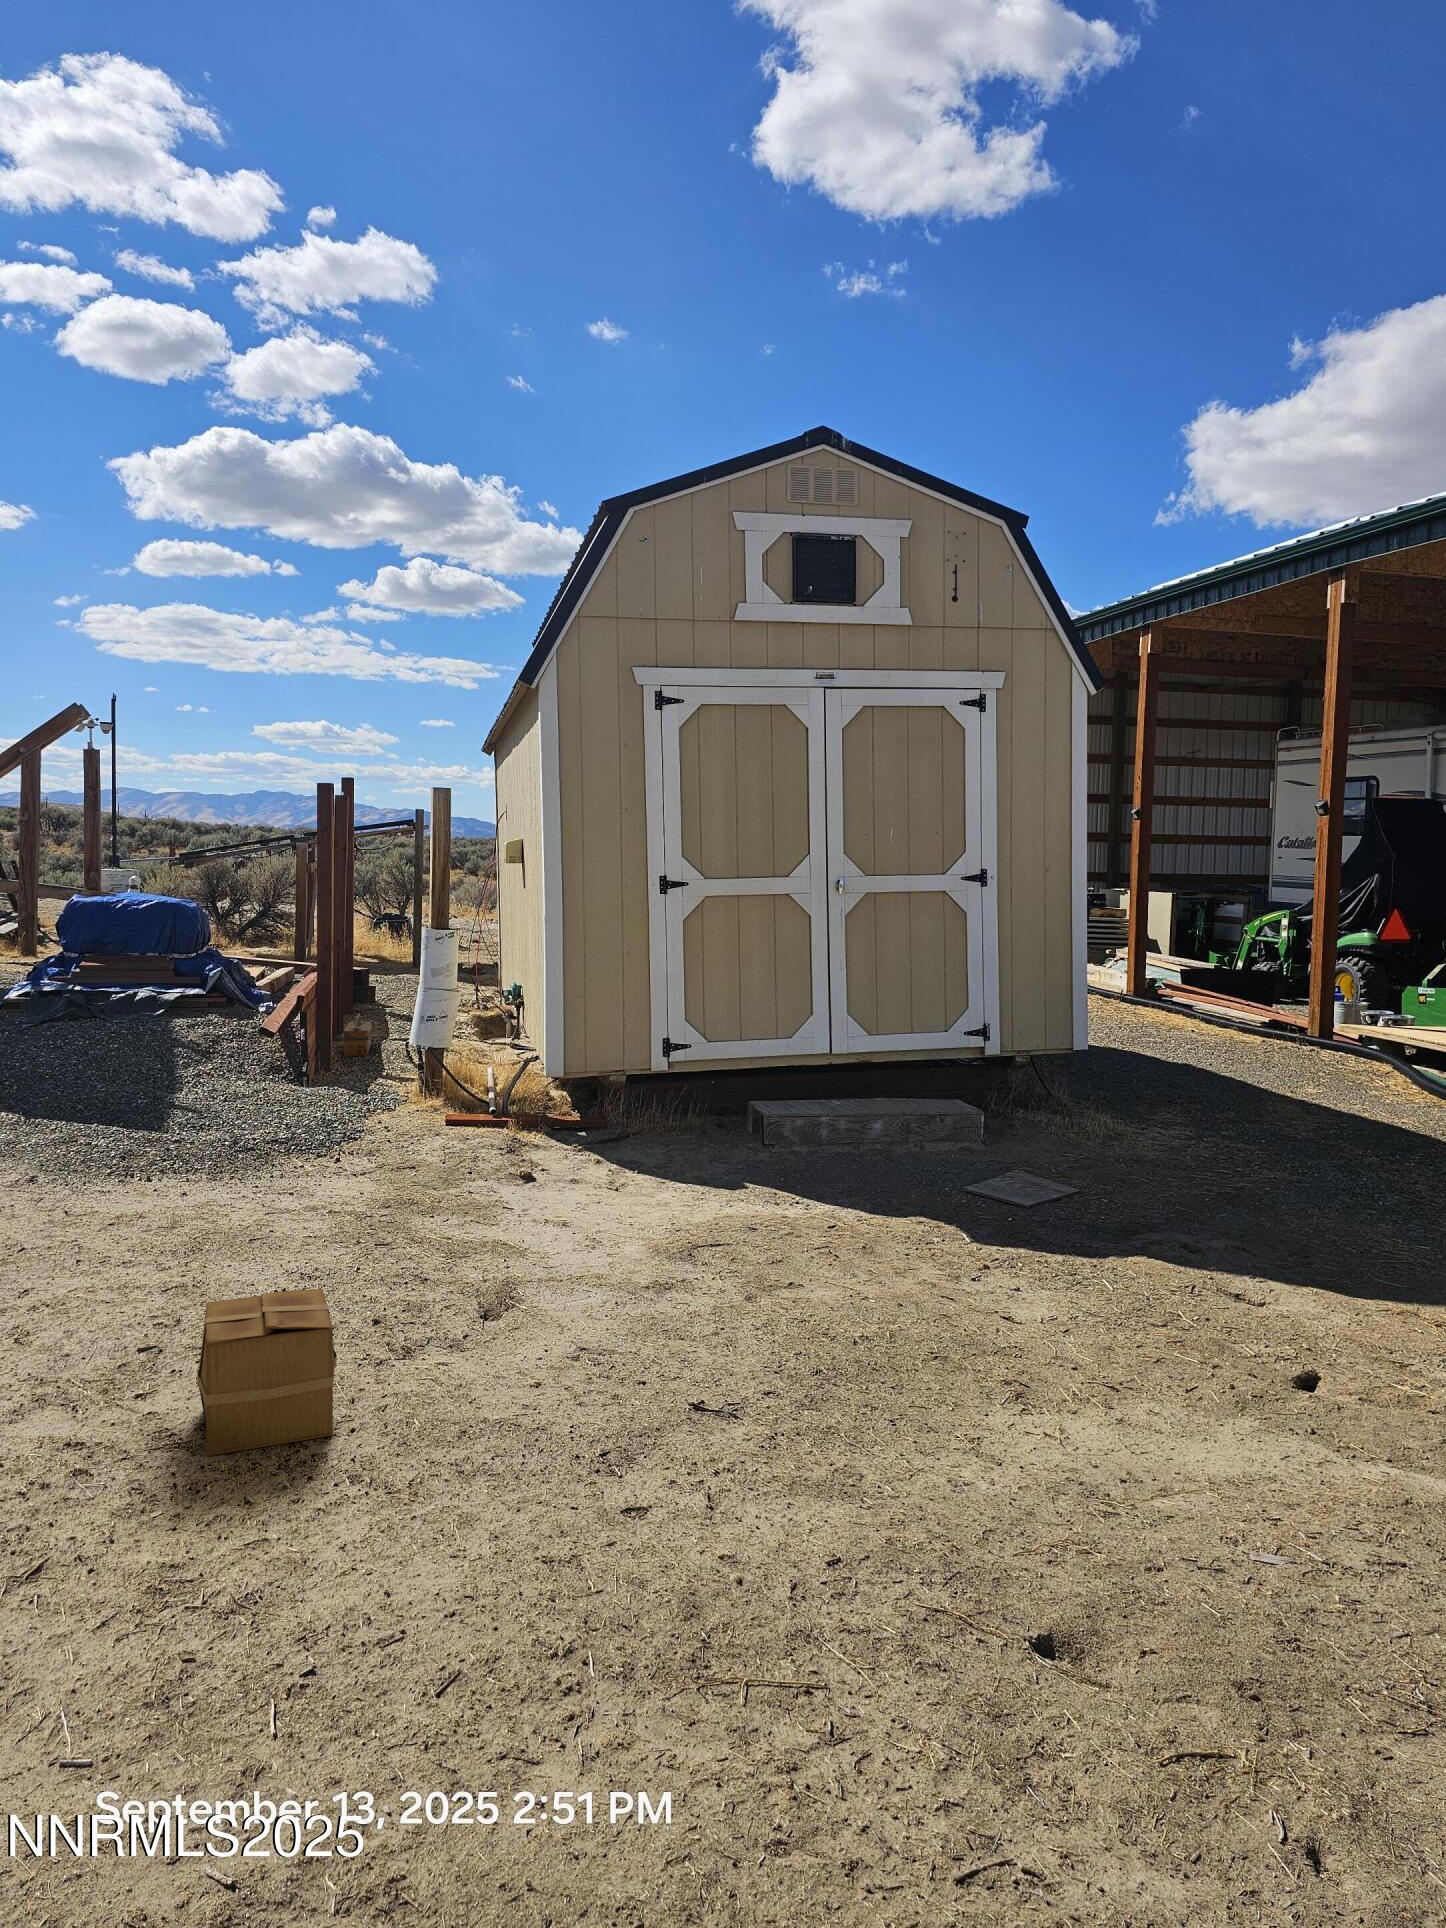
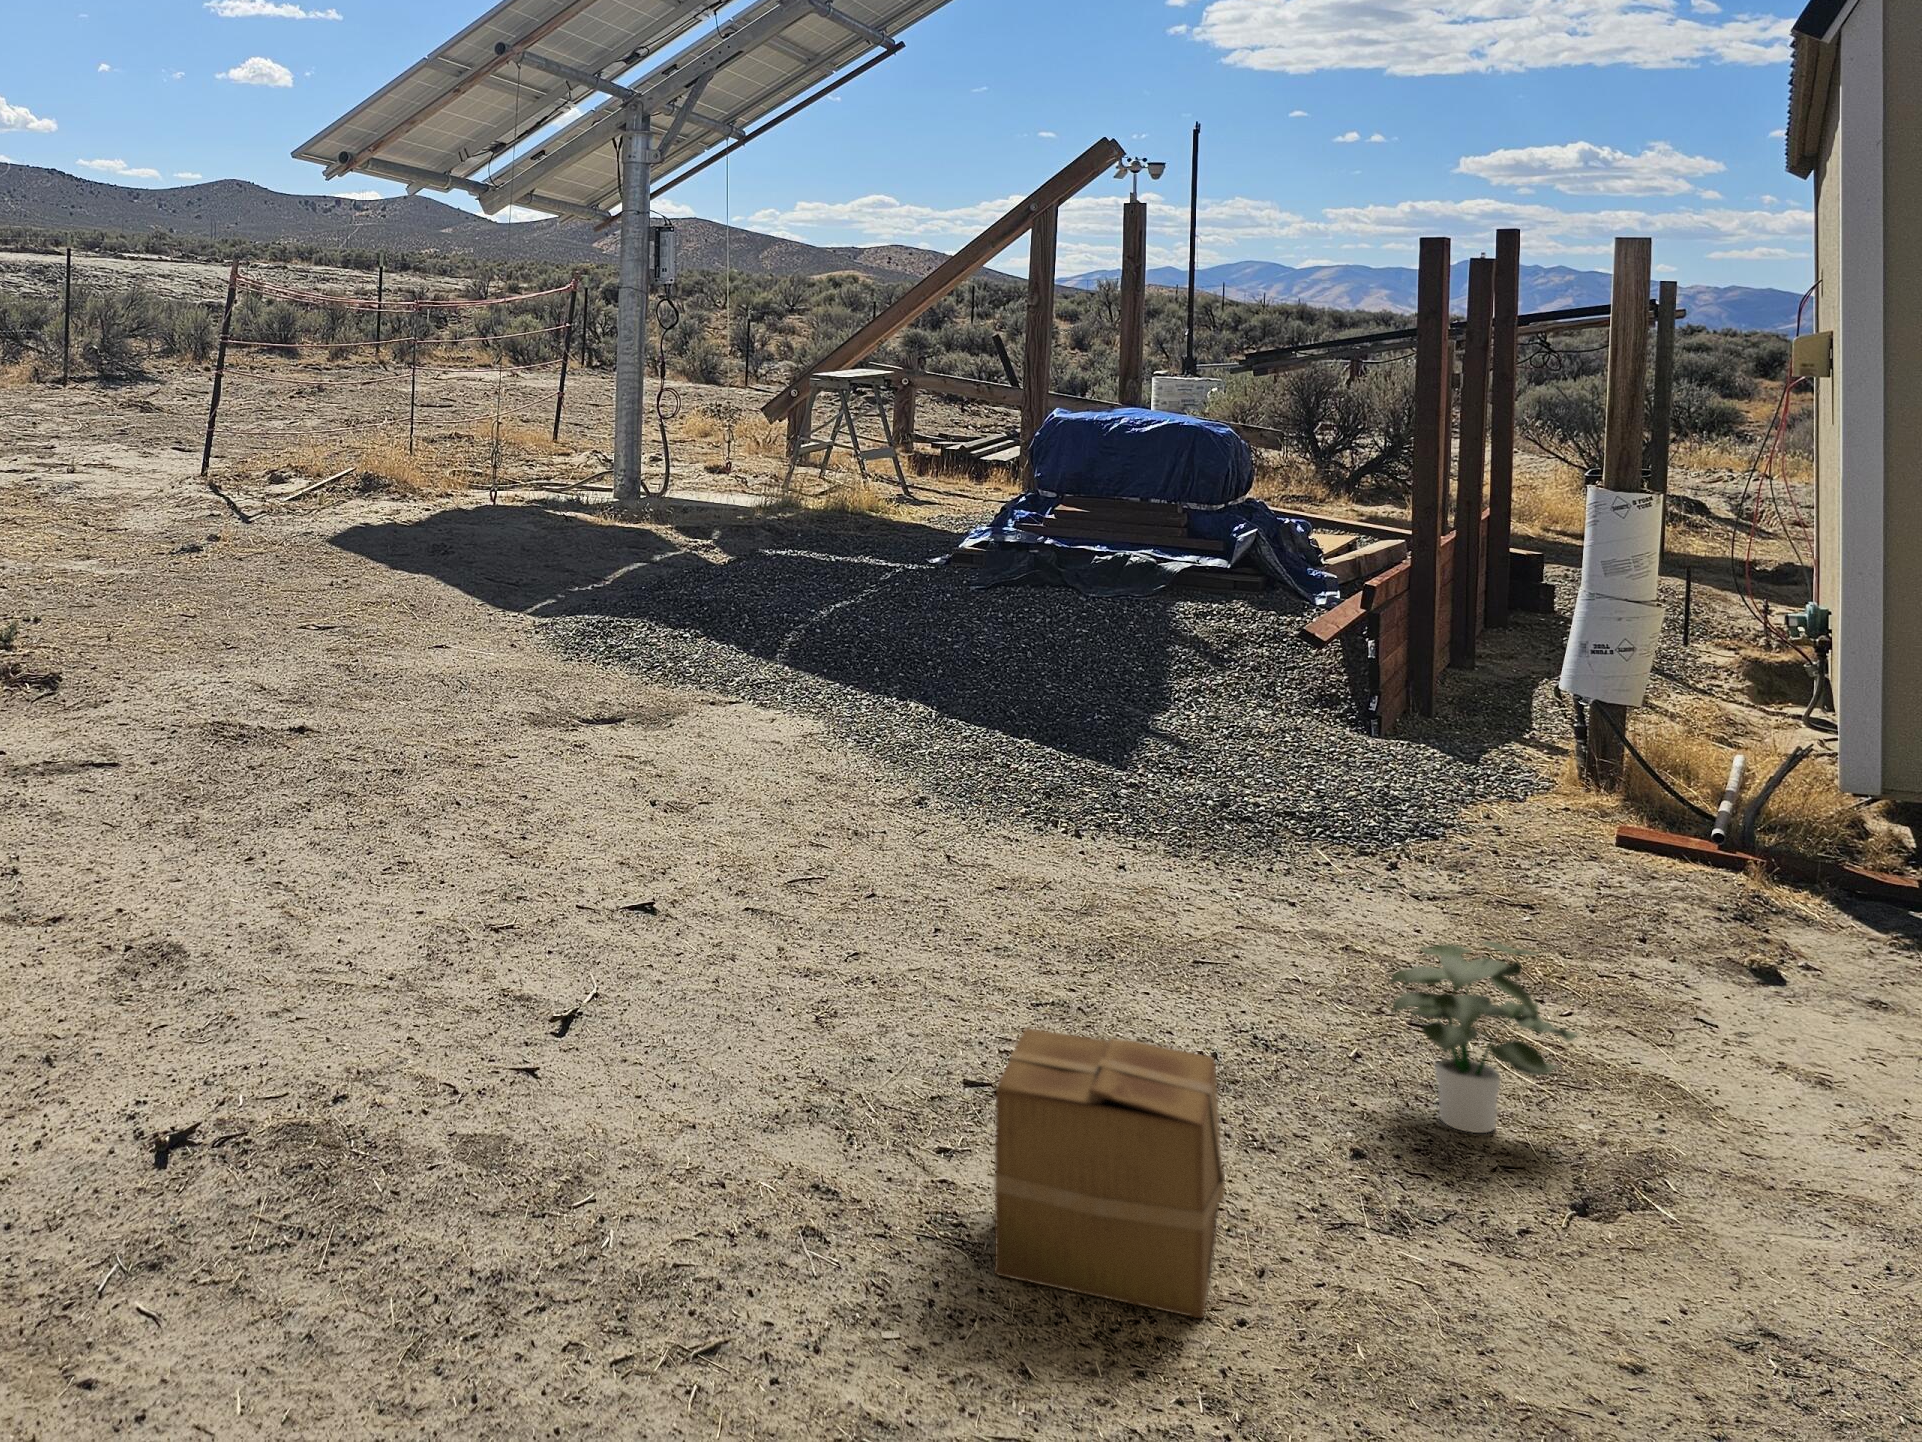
toolbox: present [342,1014,372,1056] -> none [1456,625,1520,700]
potted plant: none [381,1190,478,1293] -> present [1388,941,1577,1133]

